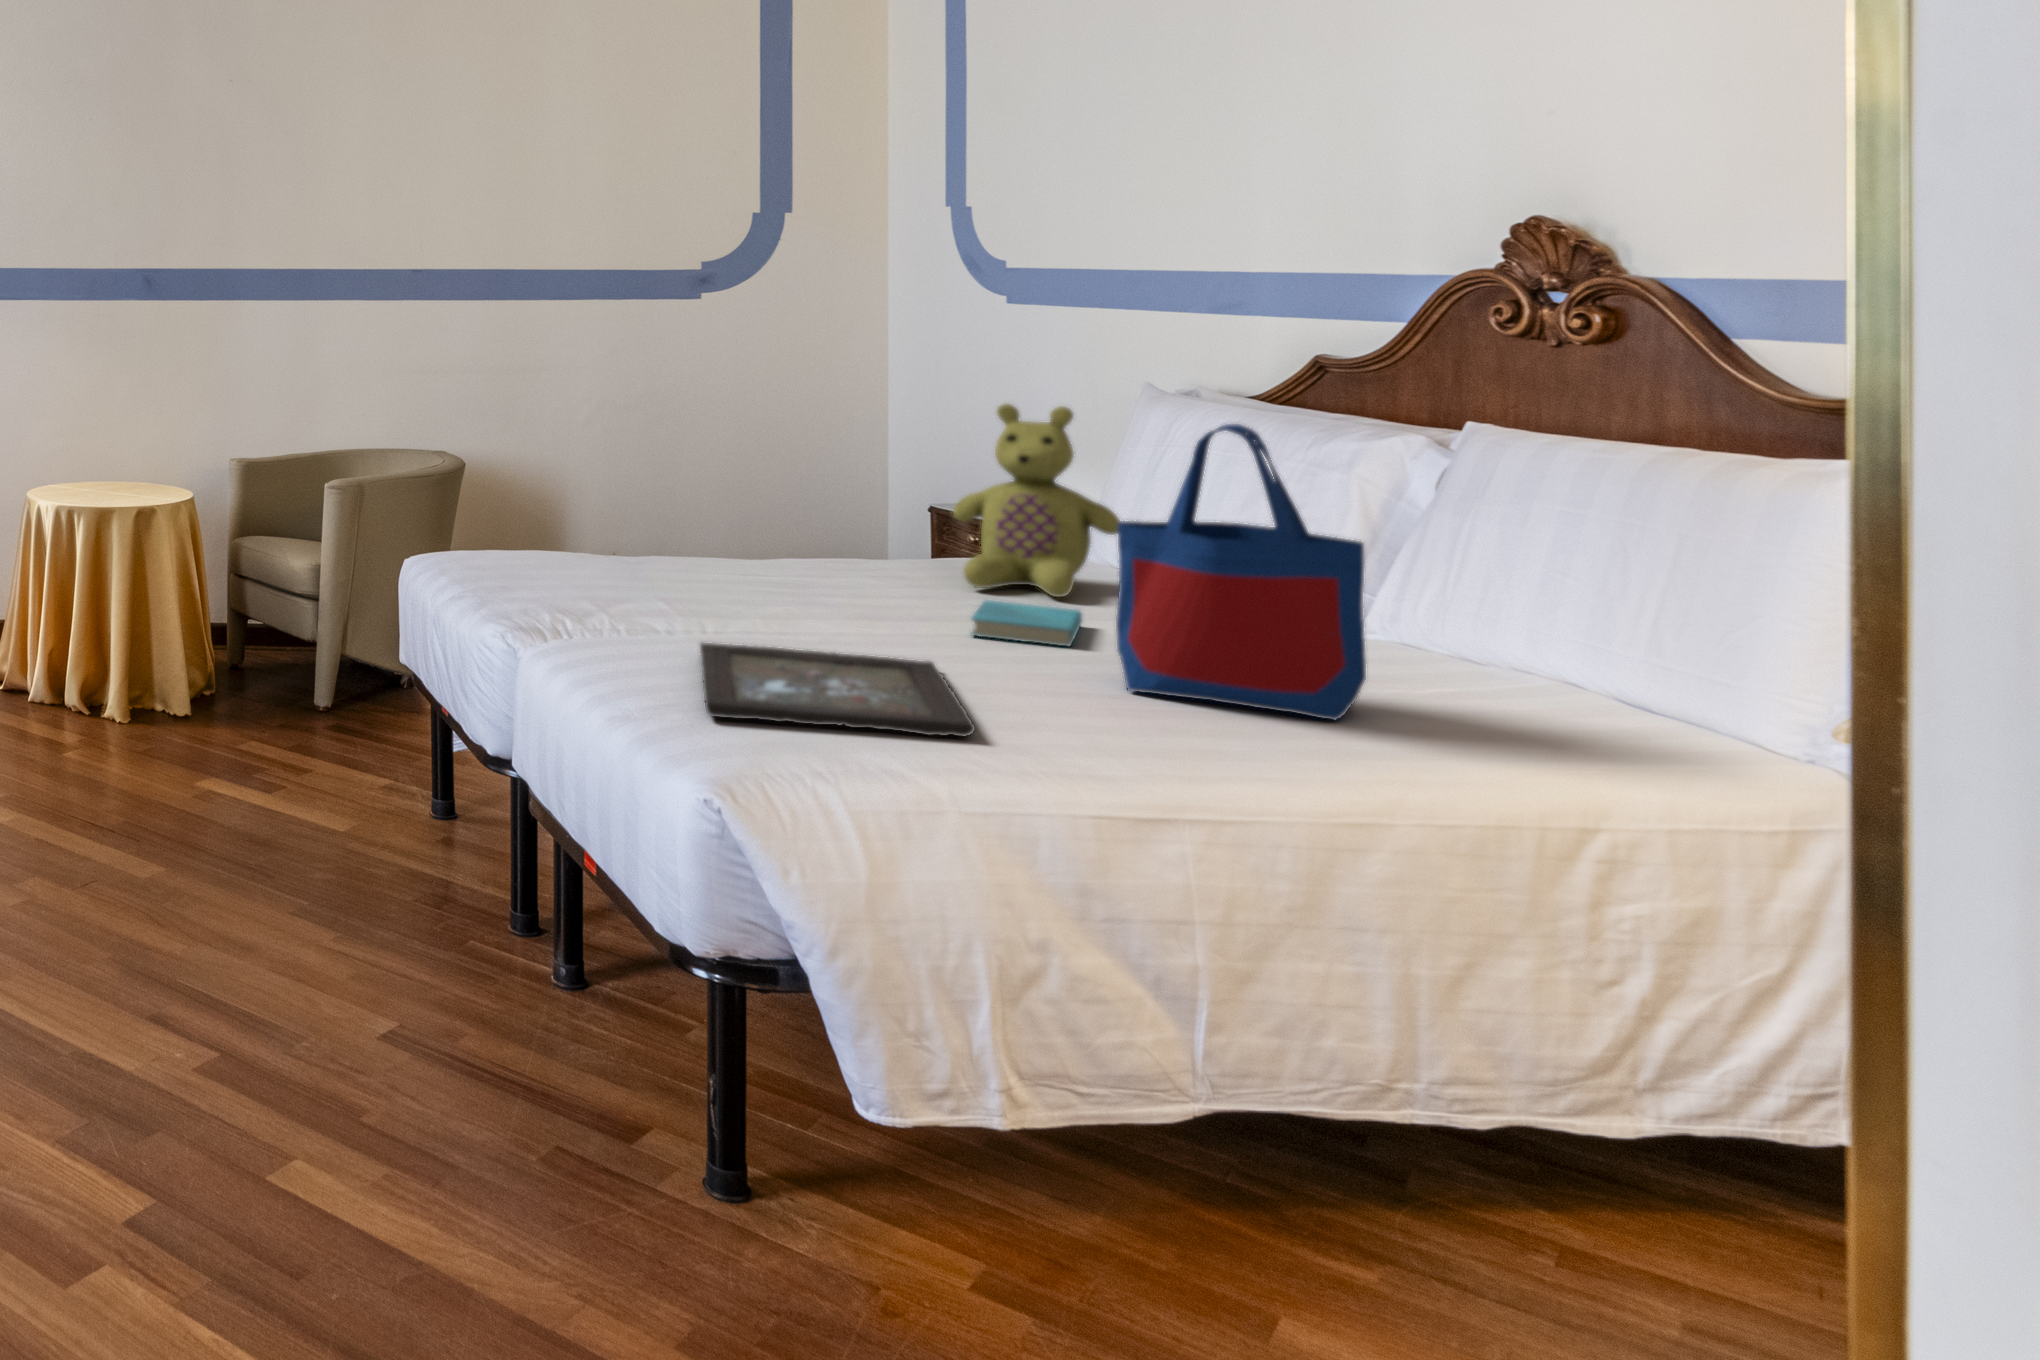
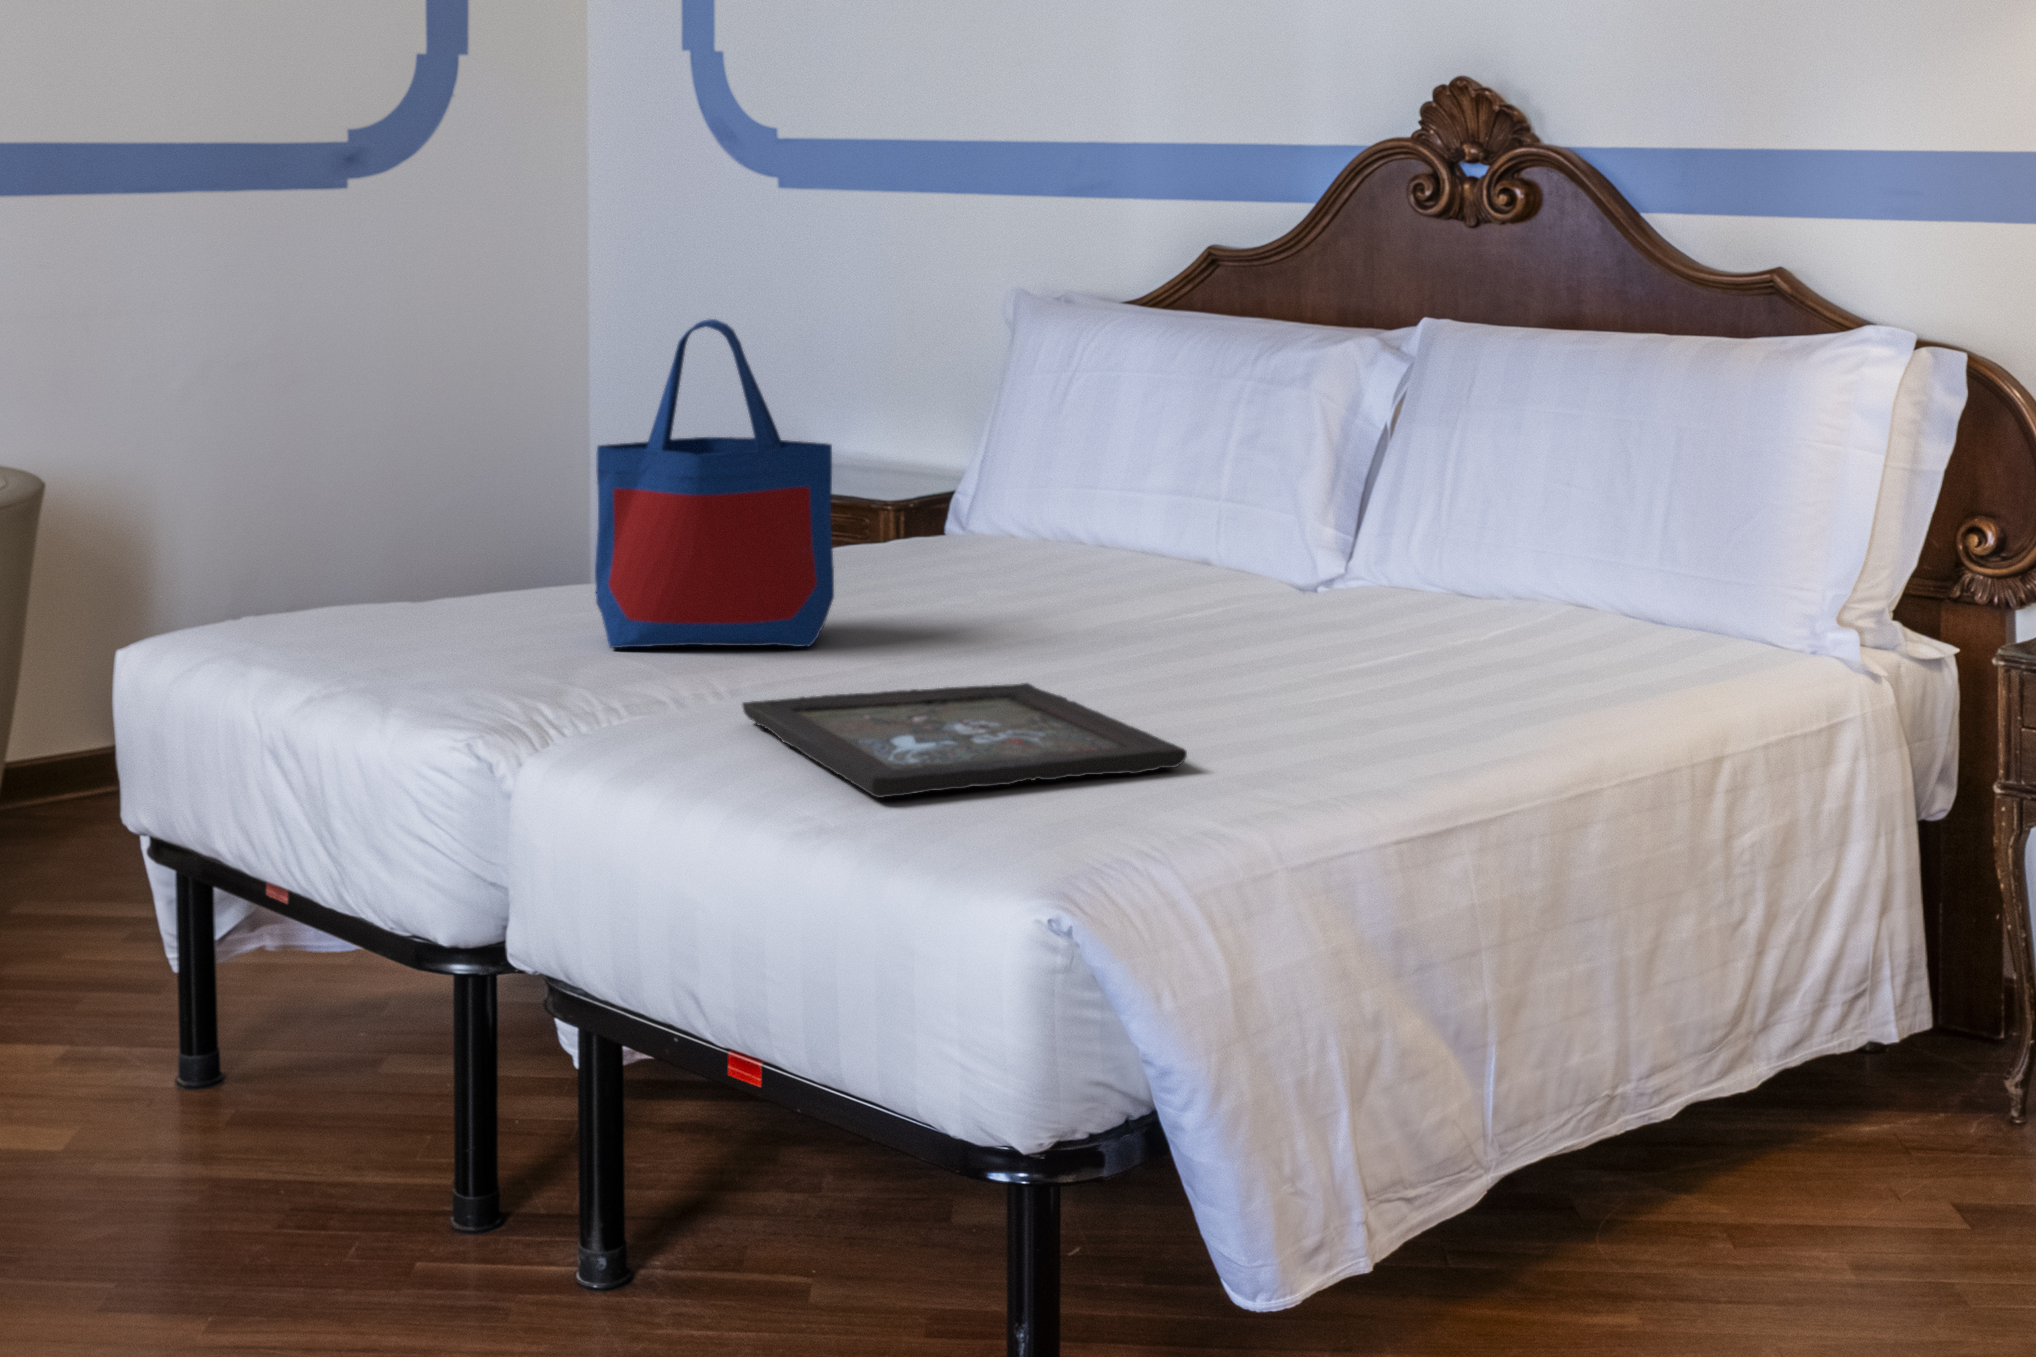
stuffed bear: present [953,404,1120,597] -> none [881,326,1086,586]
tote bag: present [1116,424,1366,720] -> present [595,319,834,648]
book: present [971,600,1082,646] -> none [989,595,1129,646]

